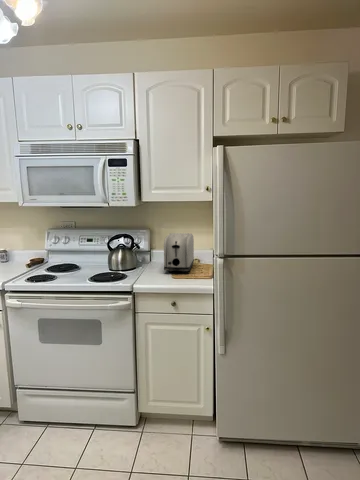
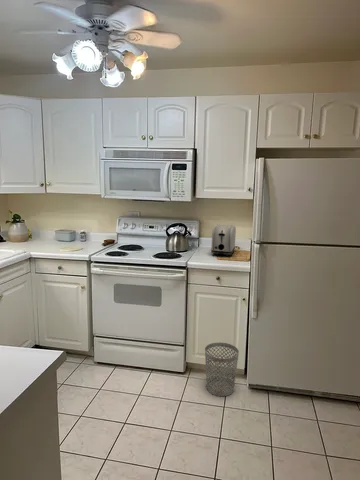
wastebasket: none [161,384,205,458] -> present [205,342,239,396]

